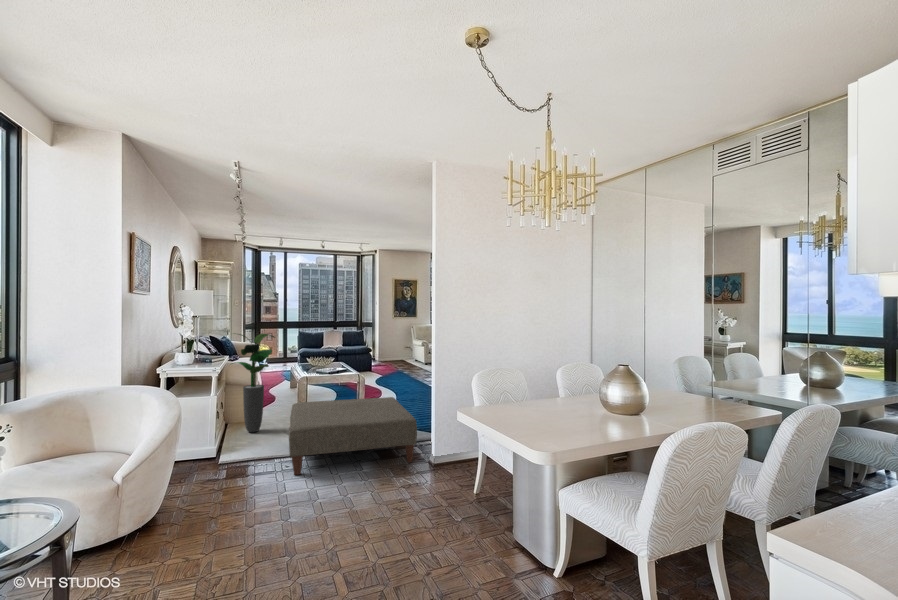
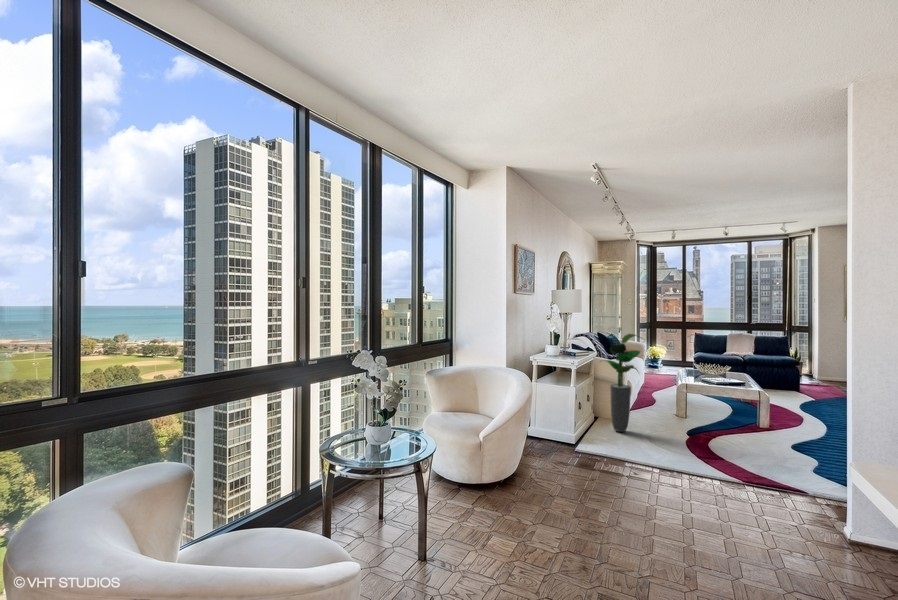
ottoman: present [289,397,417,475] -> none [635,411,810,520]

